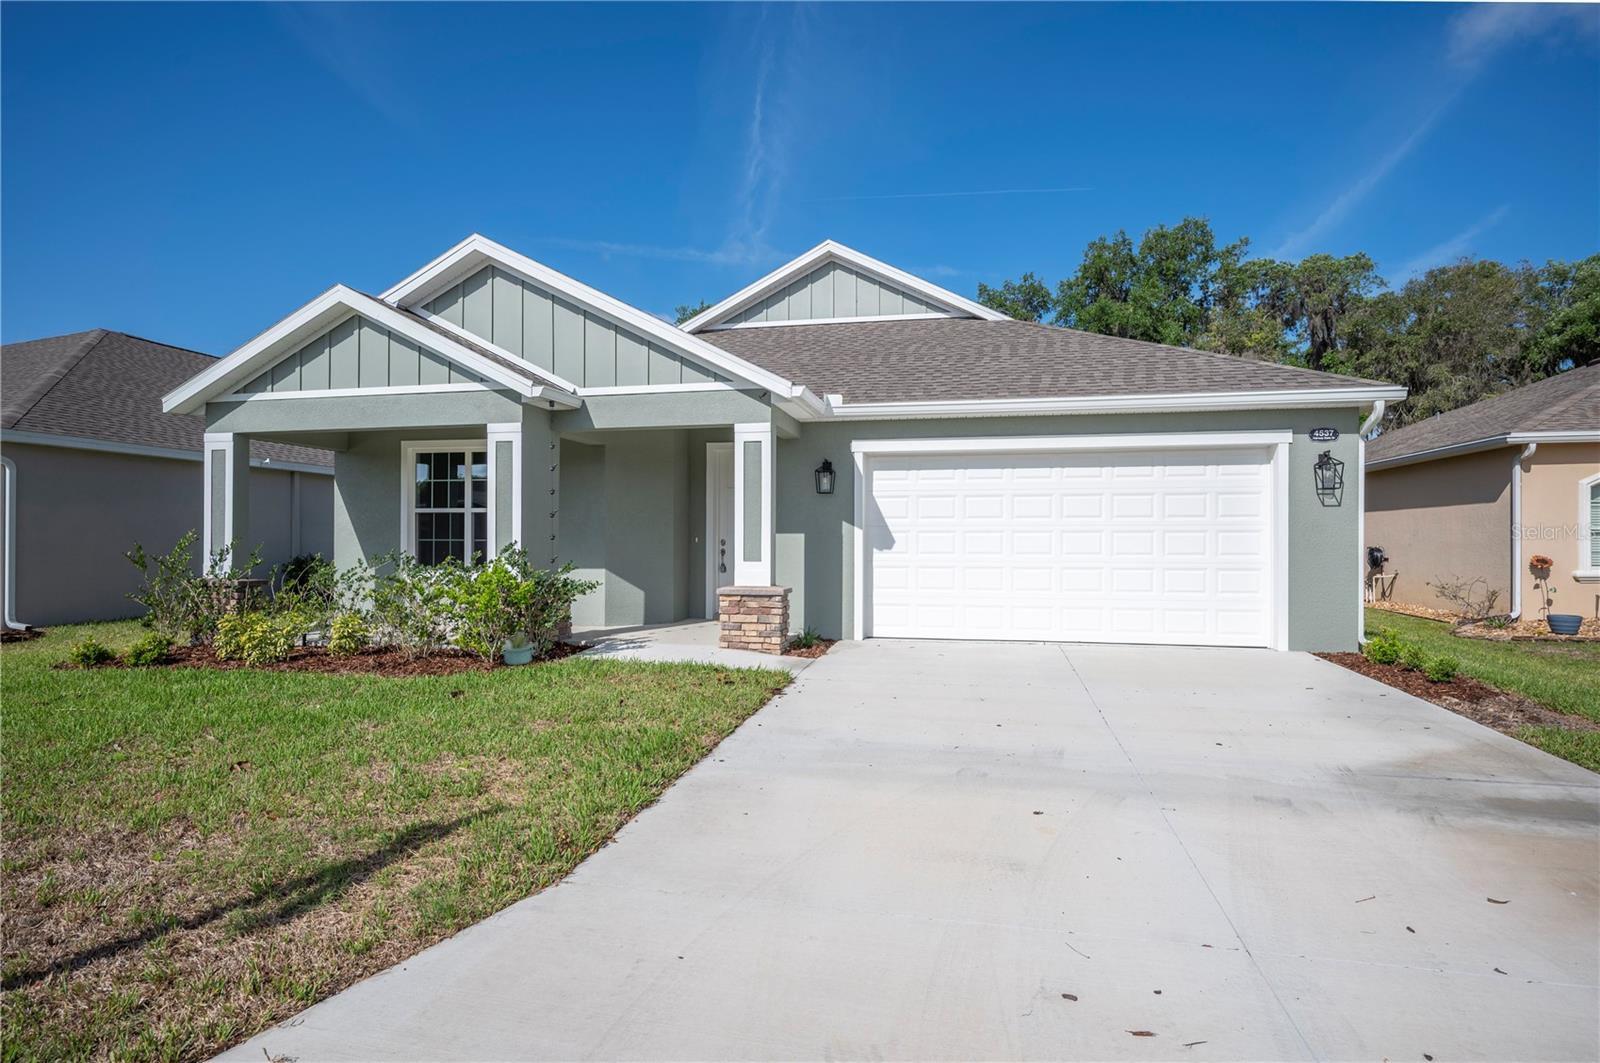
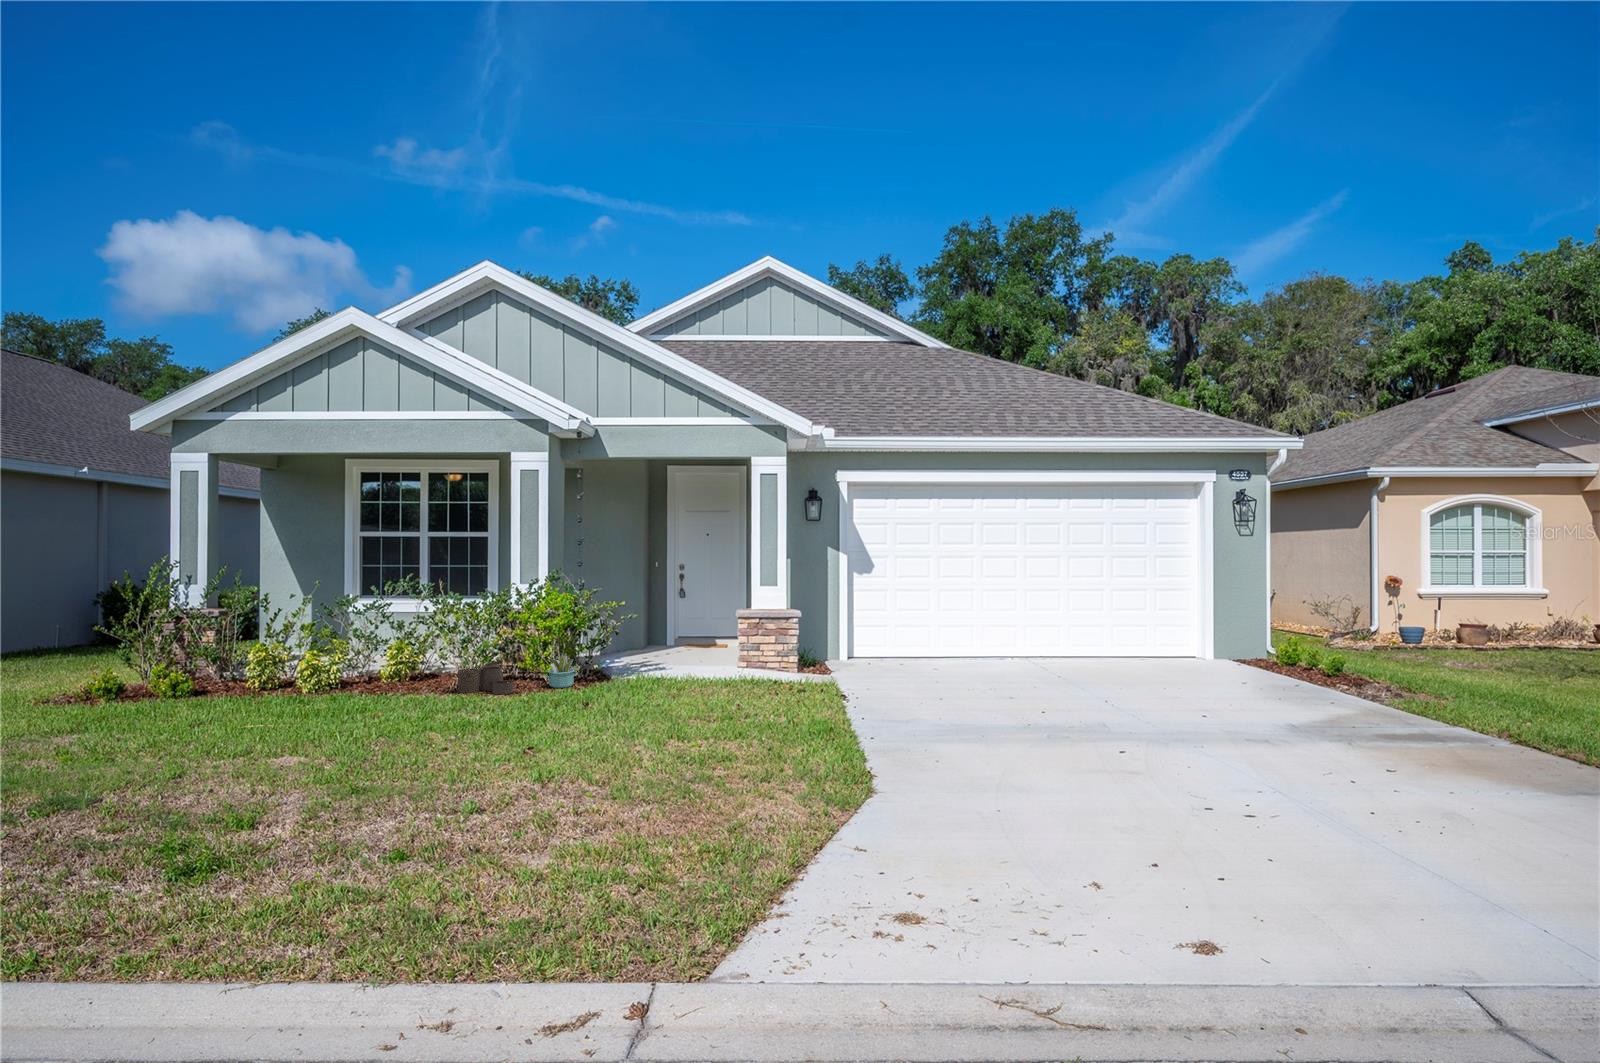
woven basket: none [409,635,467,671] -> present [458,662,514,694]

